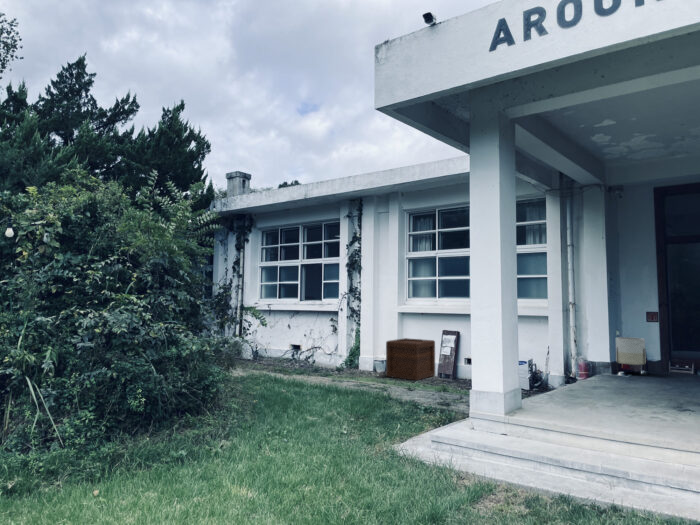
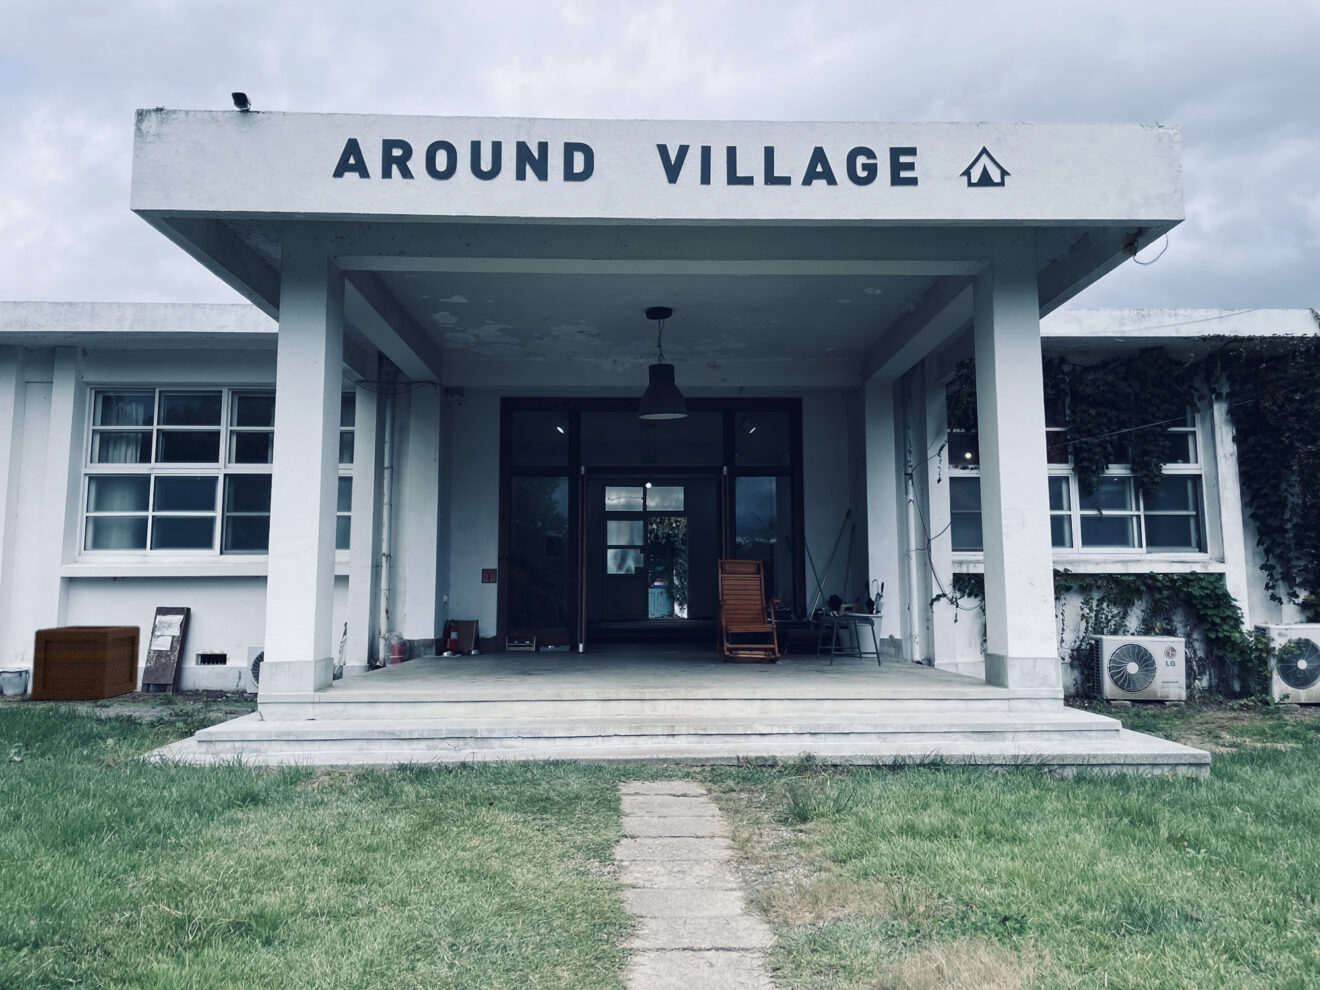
planter: present [616,337,646,370] -> none [441,604,479,656]

